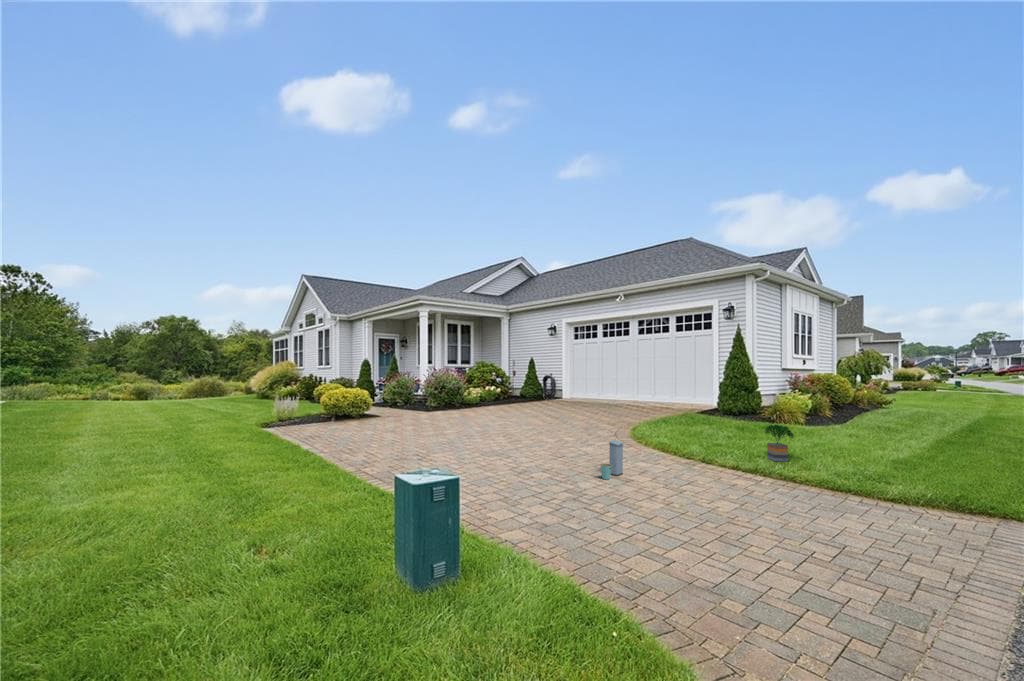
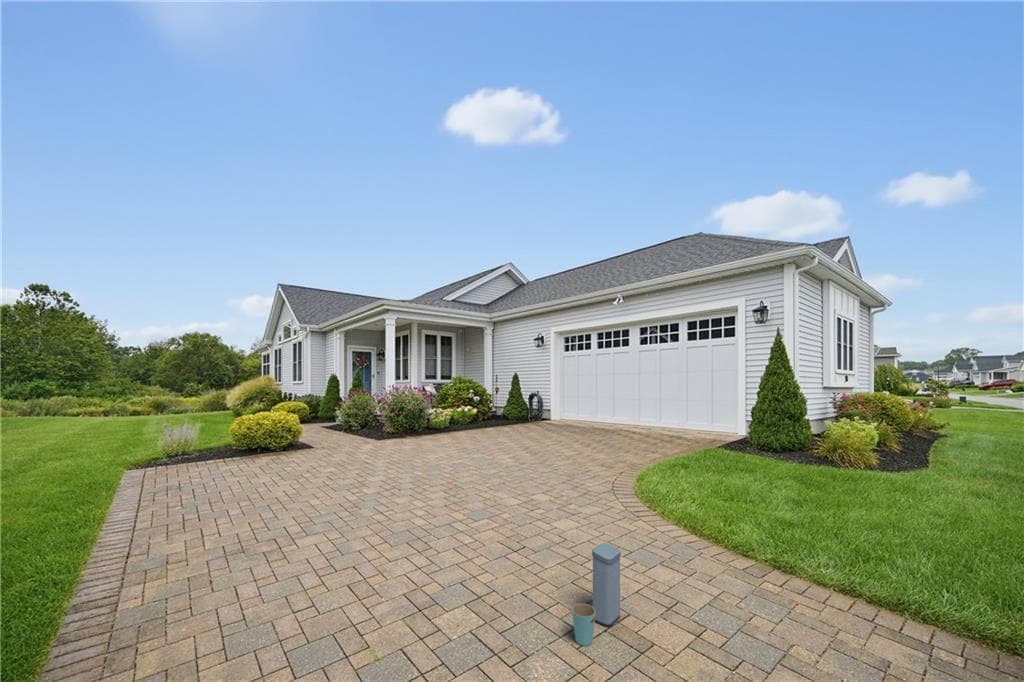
potted tree: present [765,425,794,462] -> none [888,503,965,583]

